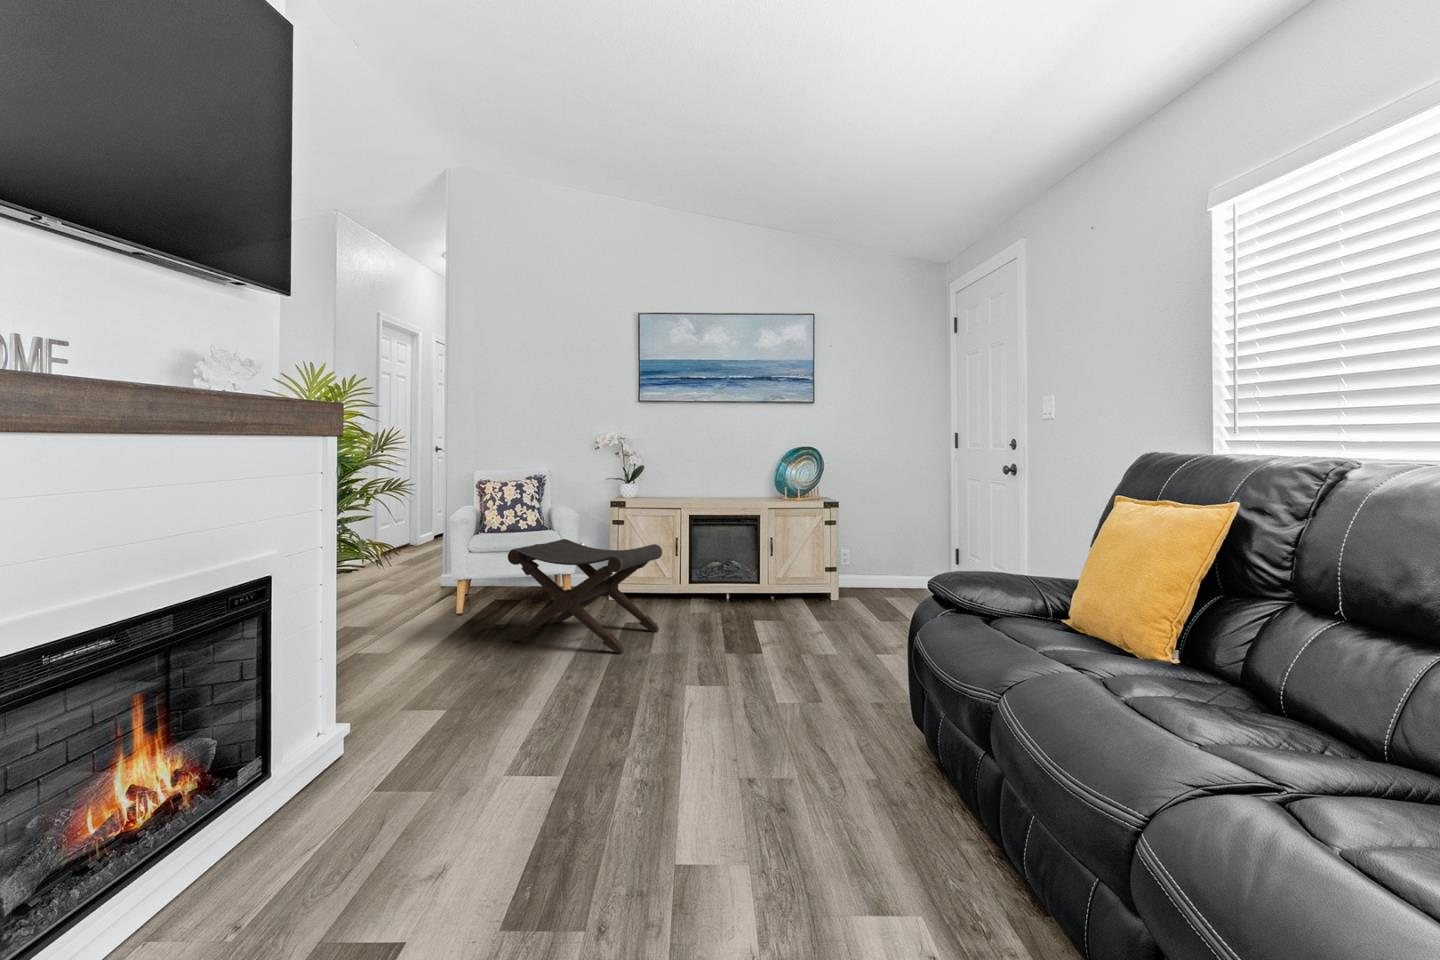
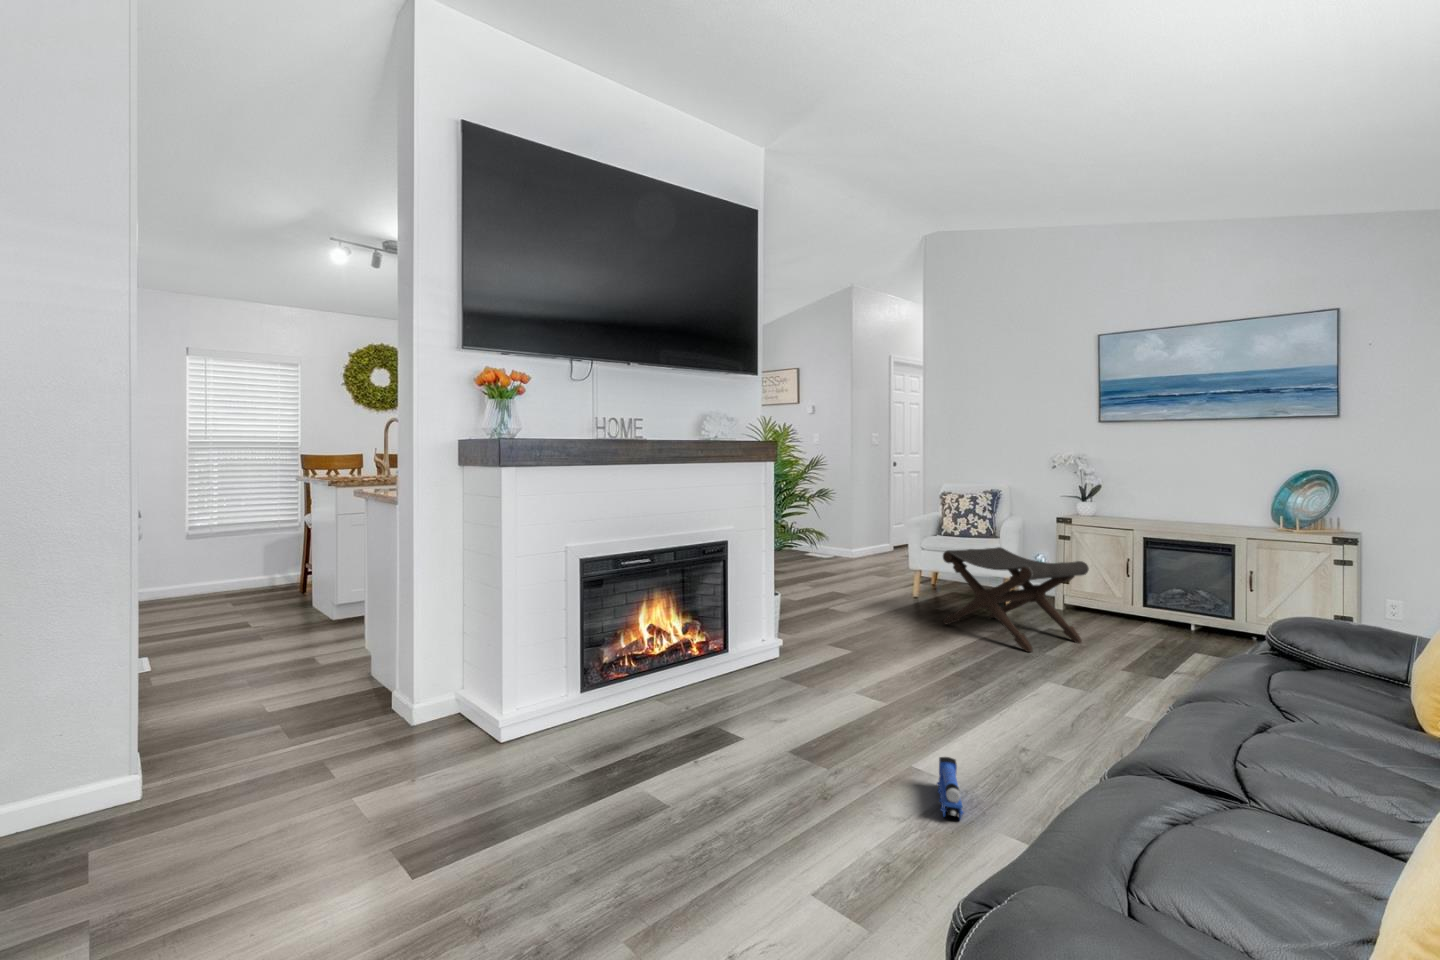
toy train: none [646,825,709,919] -> present [937,757,963,819]

